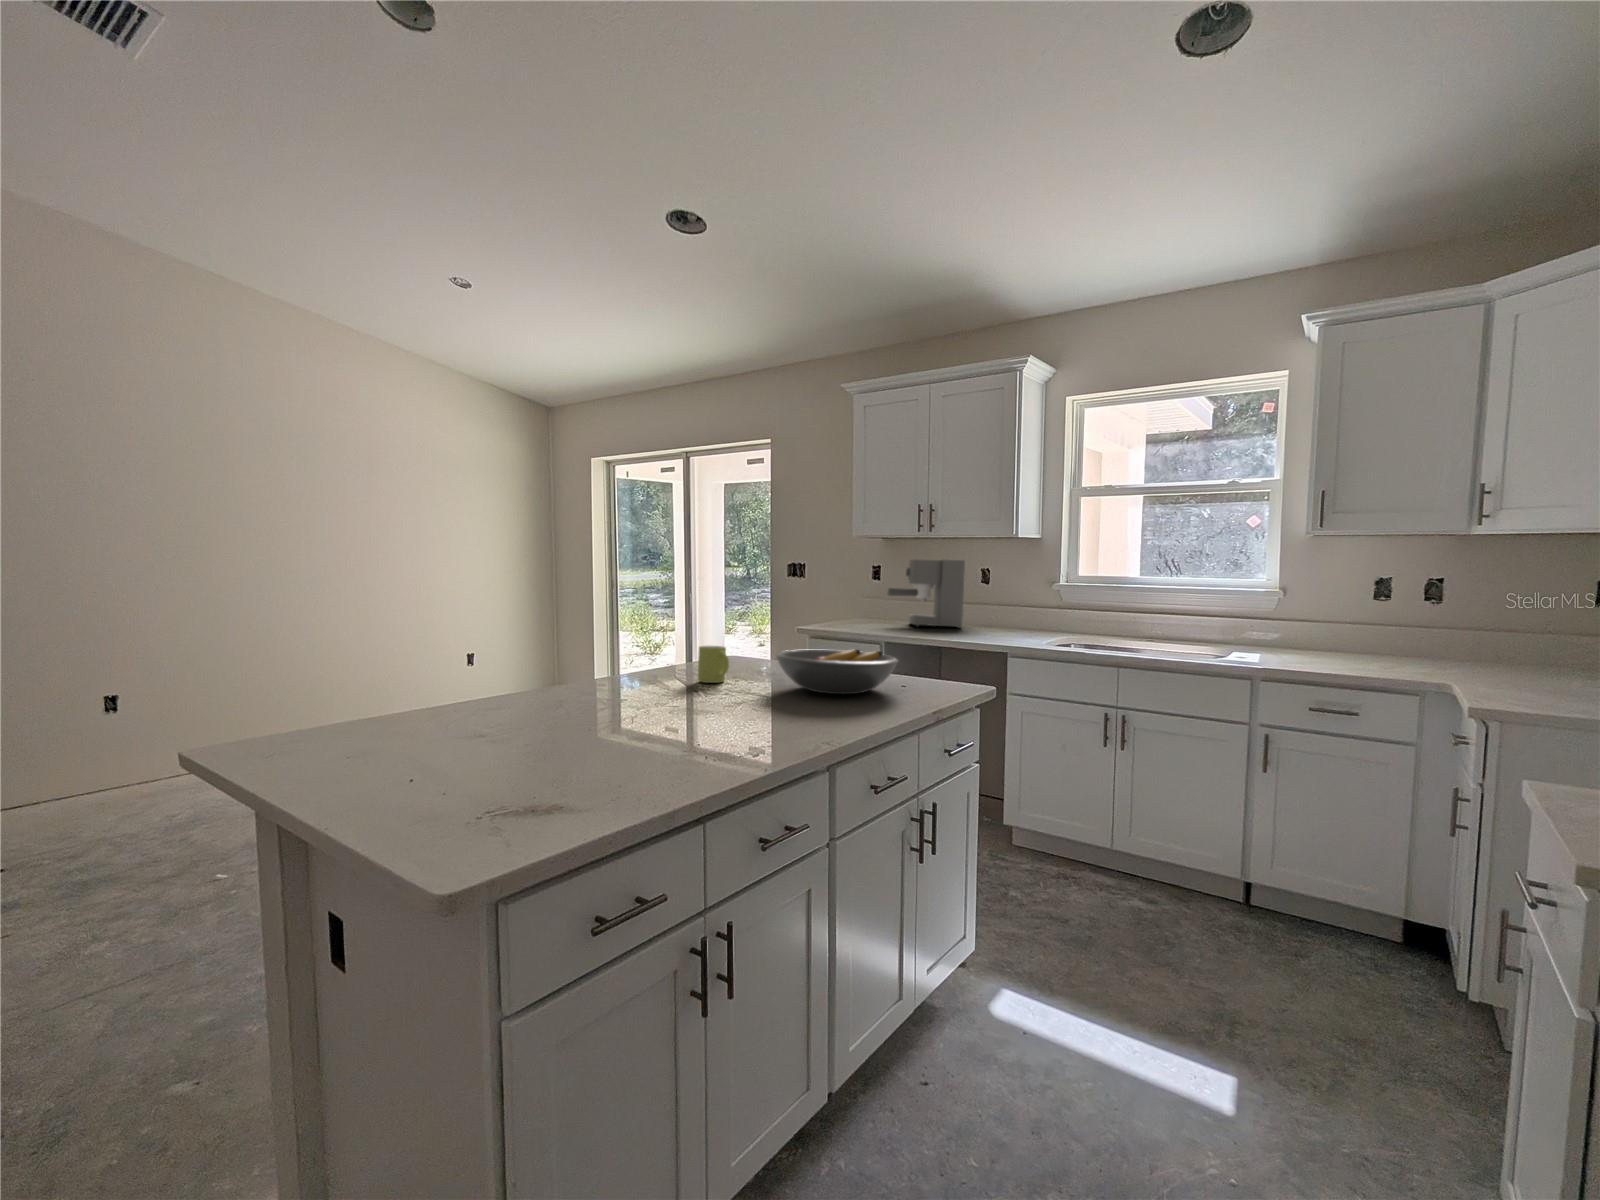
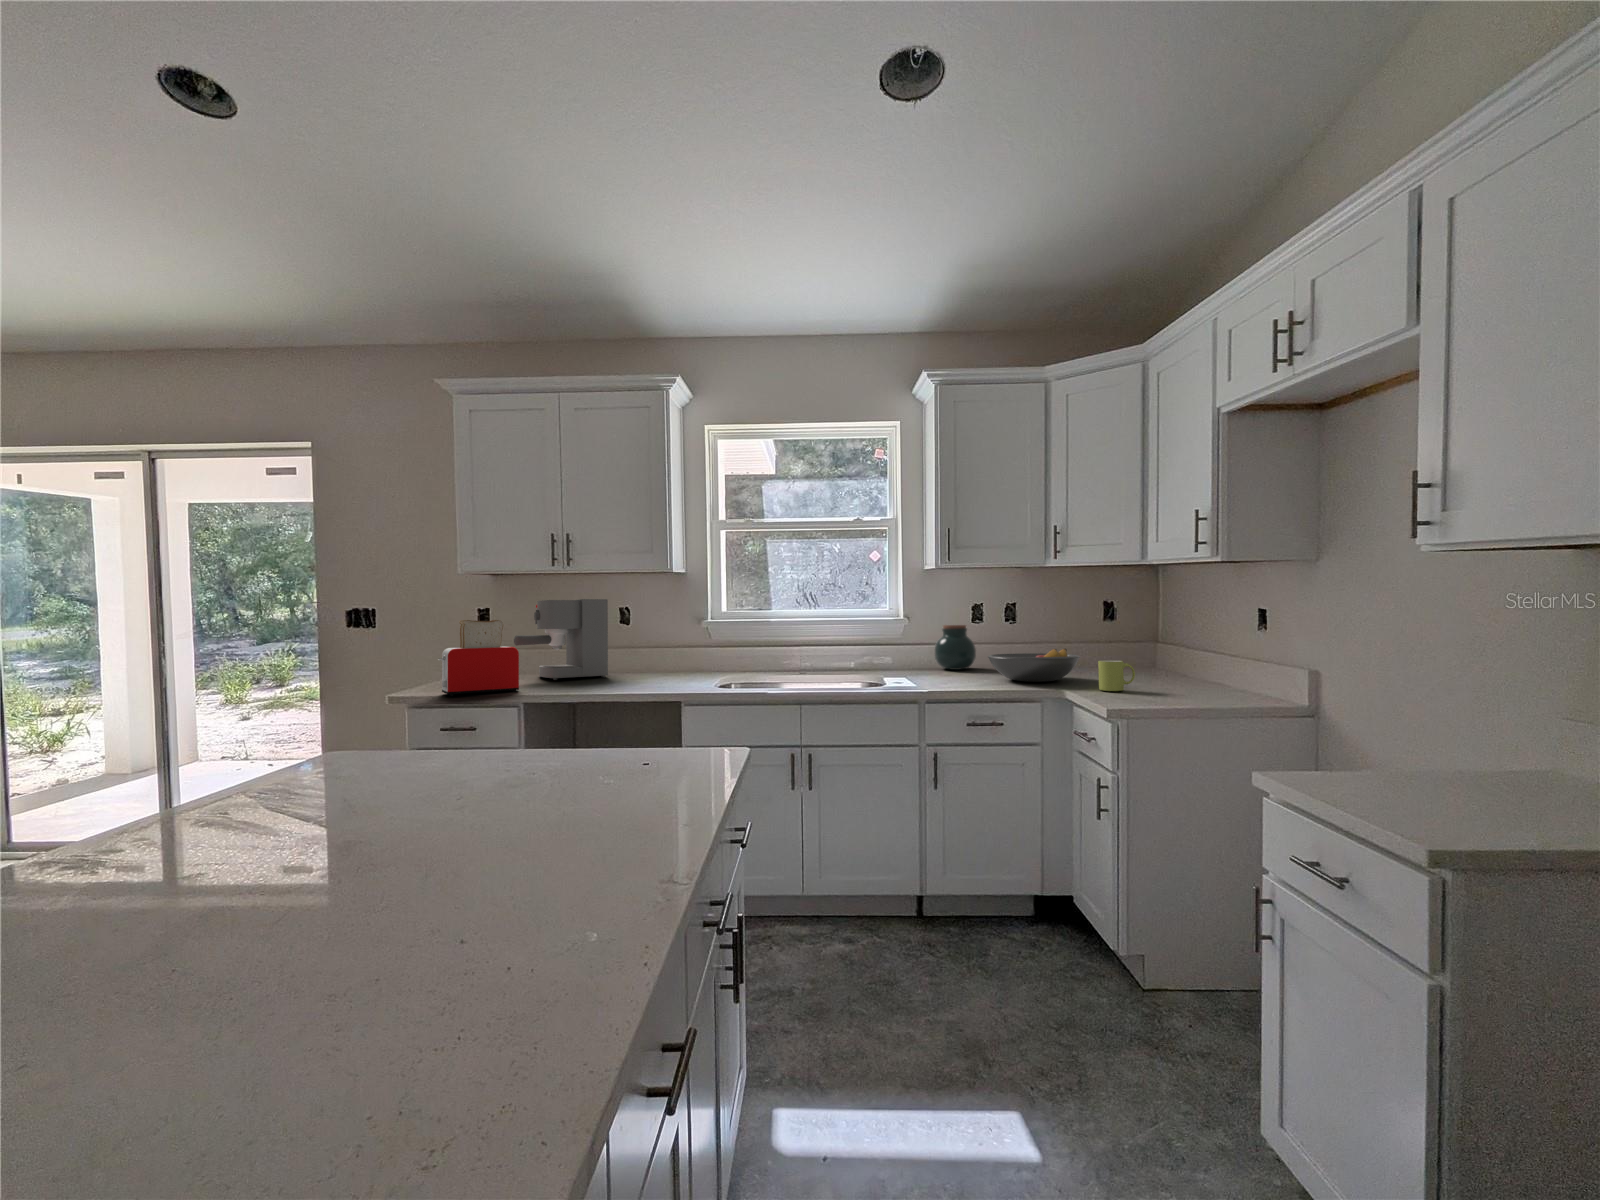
toaster: none [827,573,884,632] -> present [438,620,519,696]
jar: none [1317,601,1376,654] -> present [935,625,976,670]
mug: present [698,646,729,683] -> present [1098,660,1135,691]
fruit bowl: present [776,649,898,694] -> present [988,649,1080,682]

